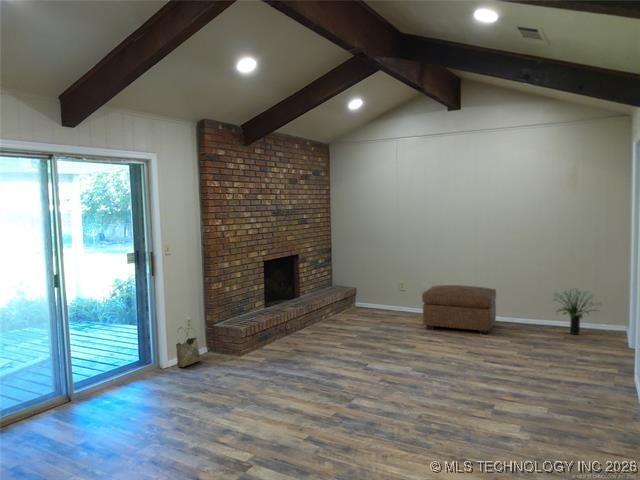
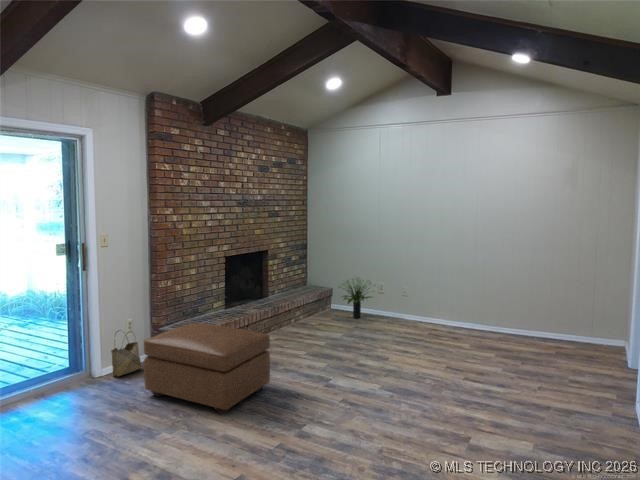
ottoman: present [422,285,496,334] -> present [144,323,270,414]
potted plant: present [553,288,601,335] -> present [338,277,376,318]

